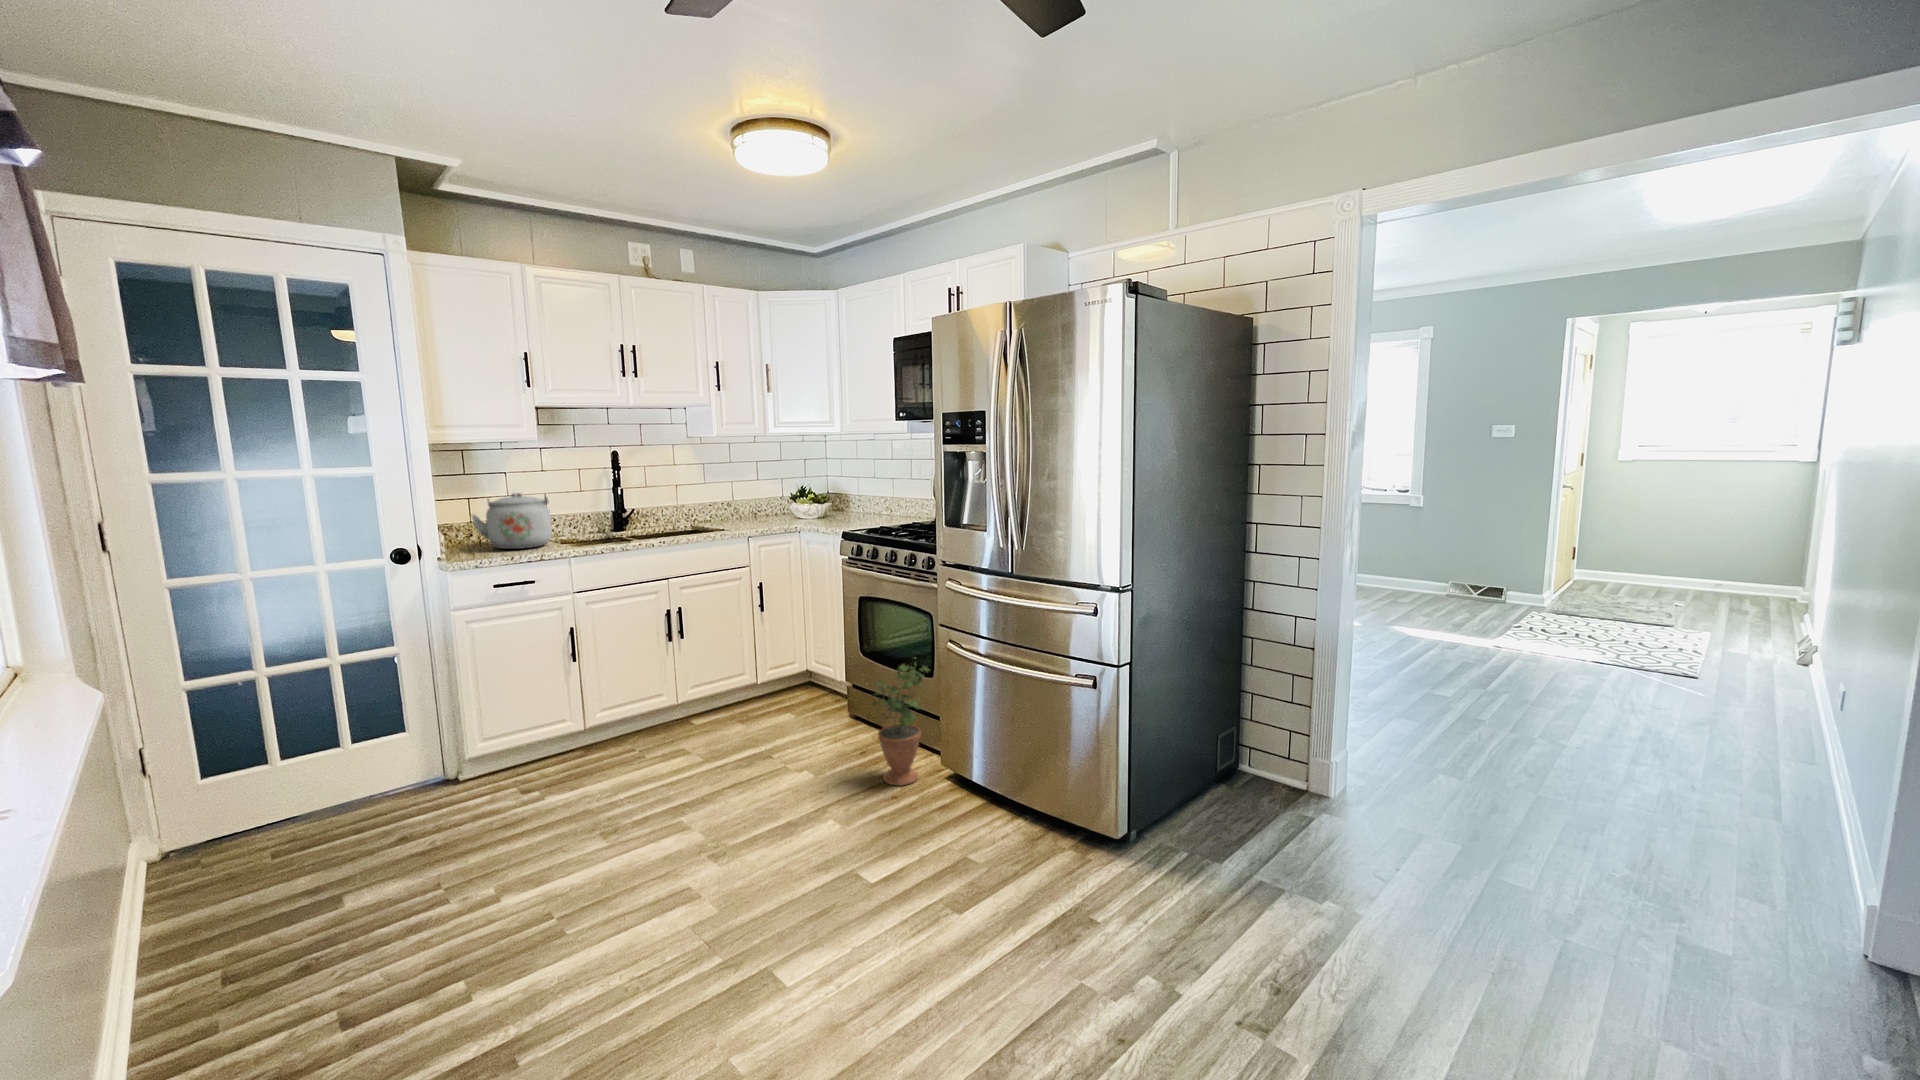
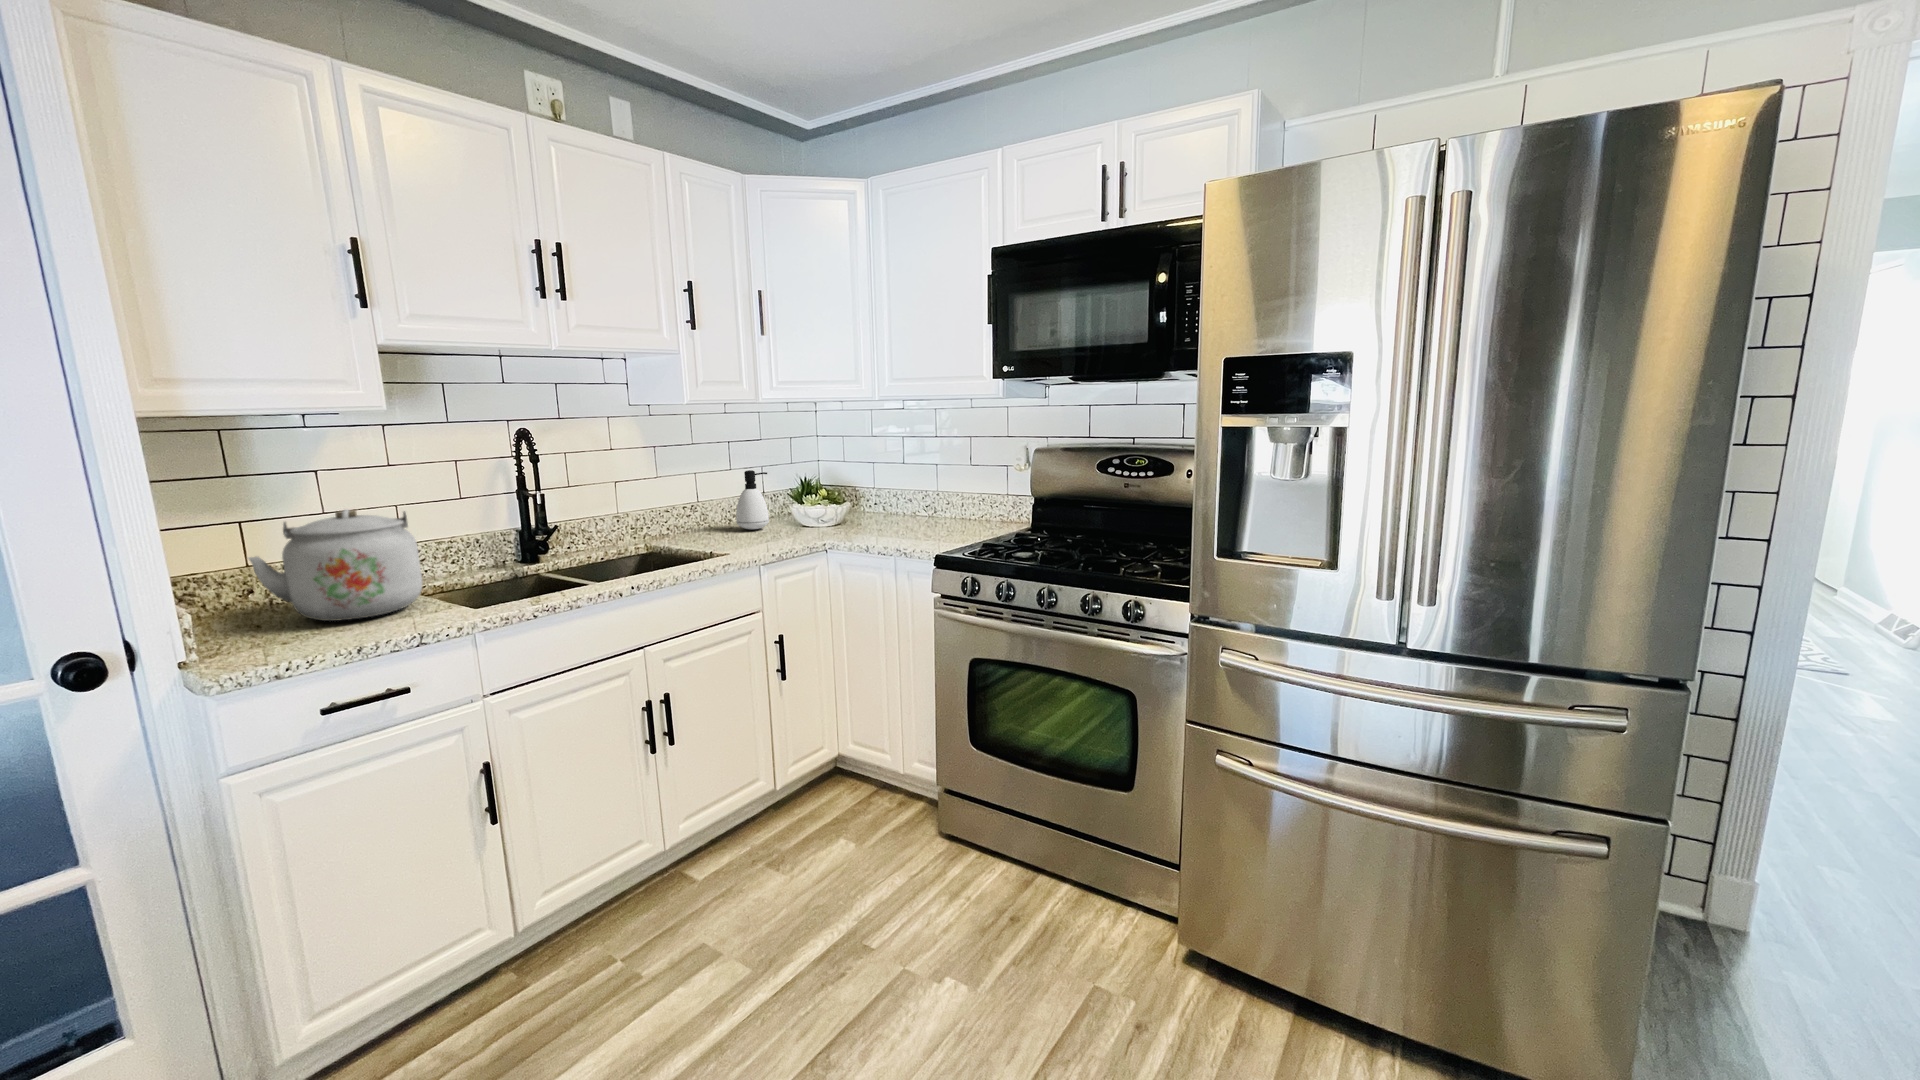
soap dispenser: none [751,482,772,520] -> present [736,470,769,529]
potted plant: present [872,662,929,786] -> none [1067,776,1165,996]

